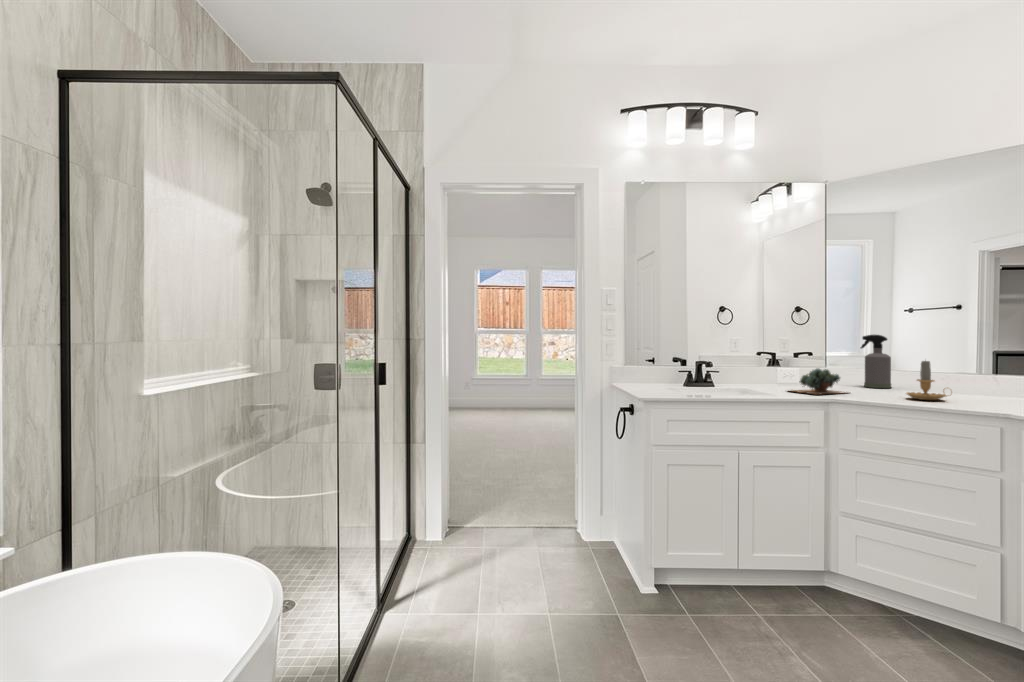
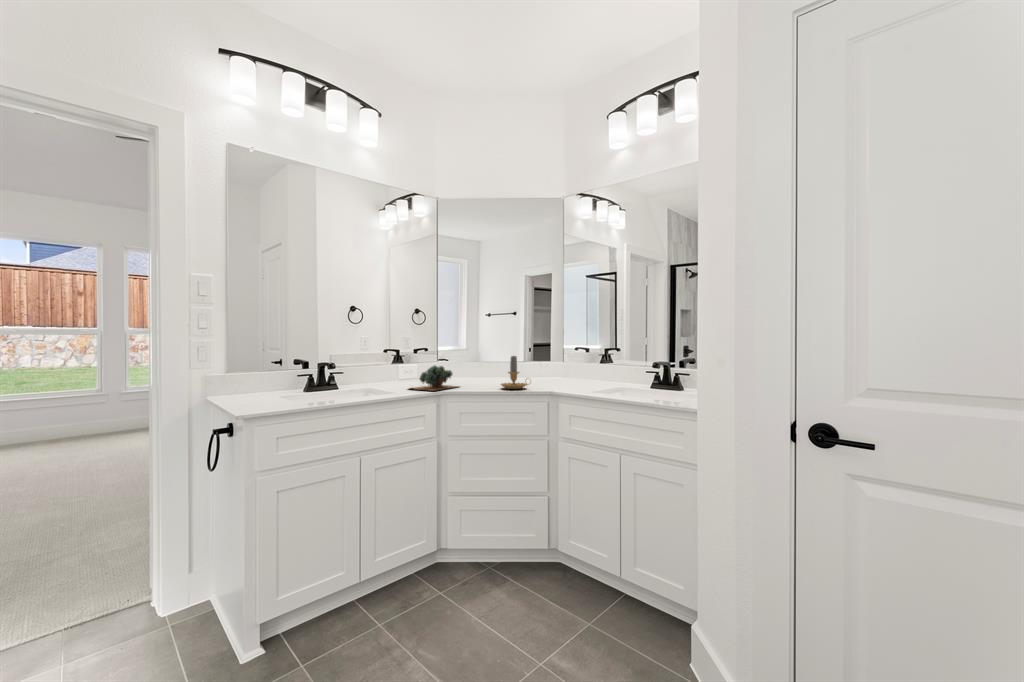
spray bottle: present [860,335,891,388] -> none [466,334,489,380]

